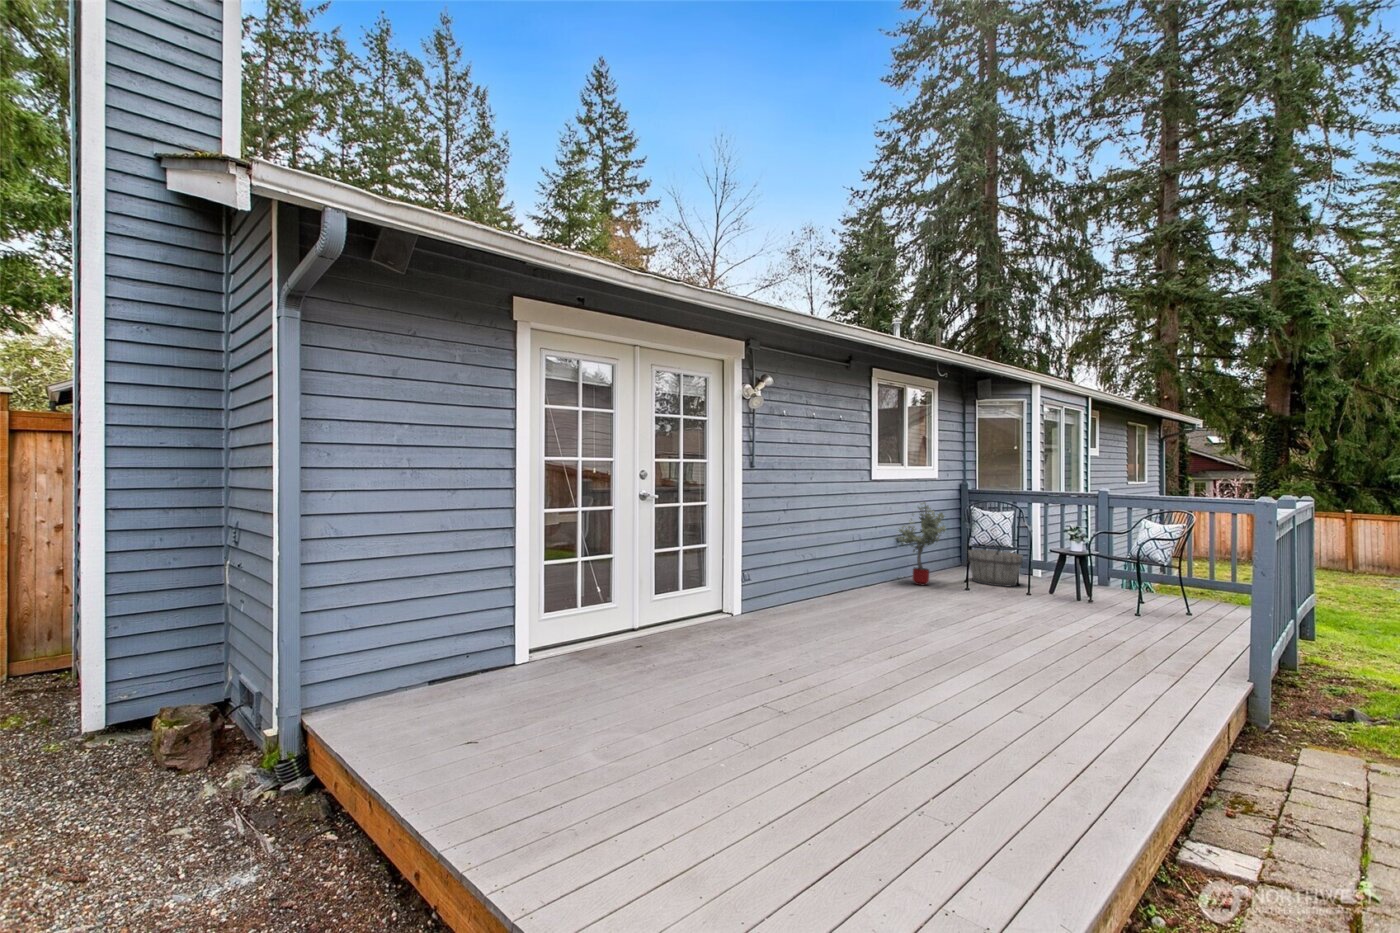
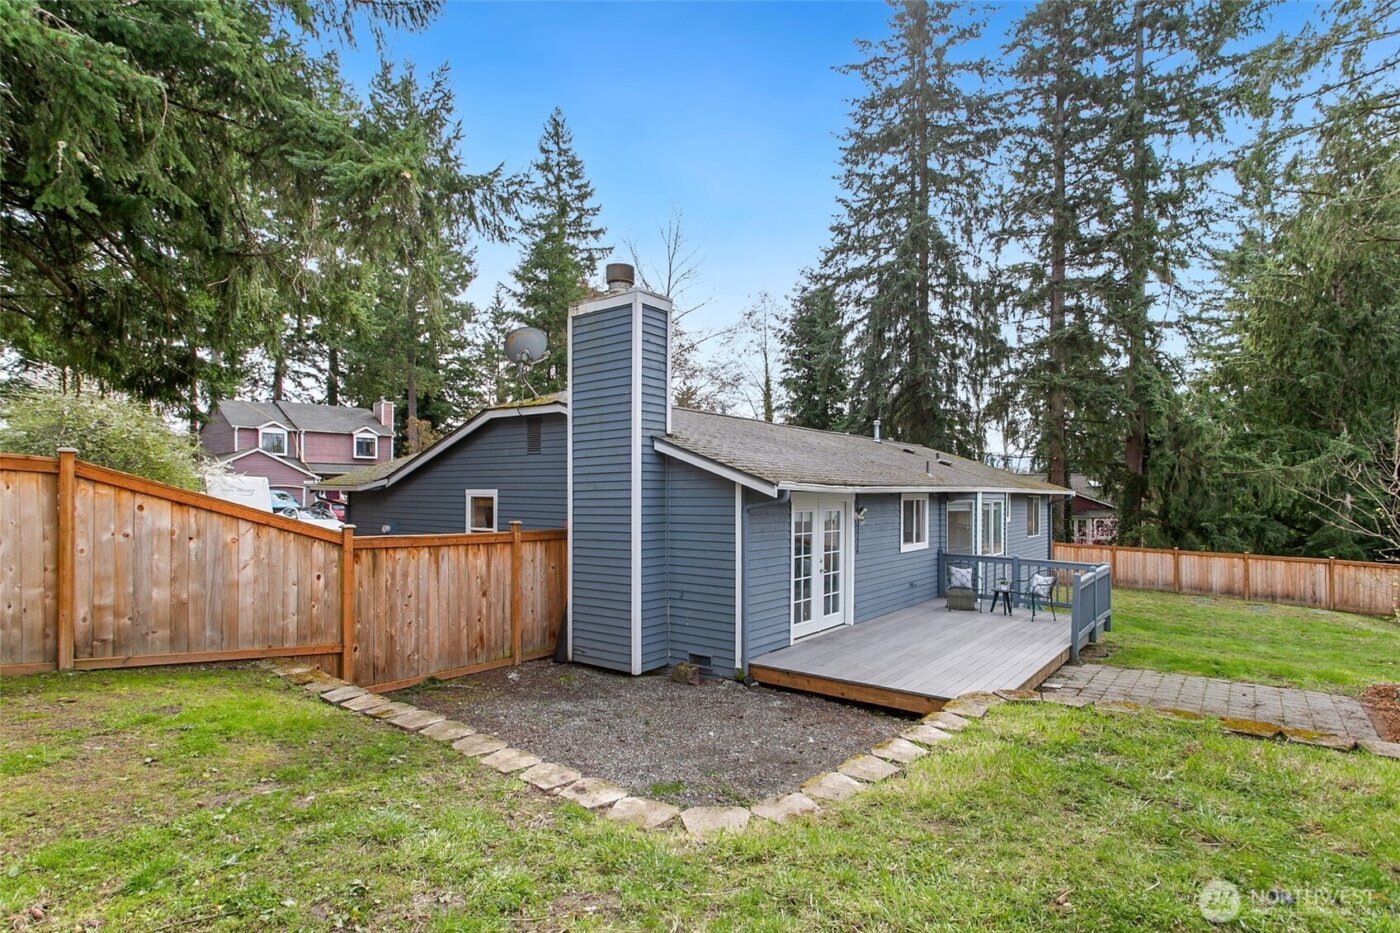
potted tree: present [896,501,946,585] -> none [910,564,938,612]

